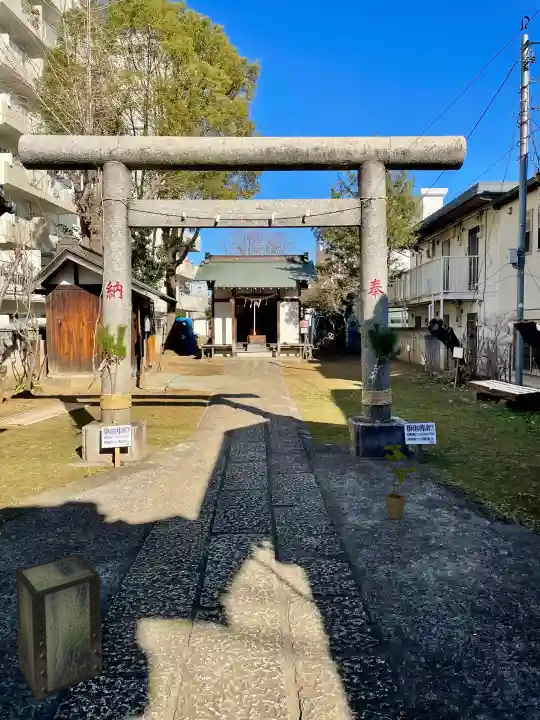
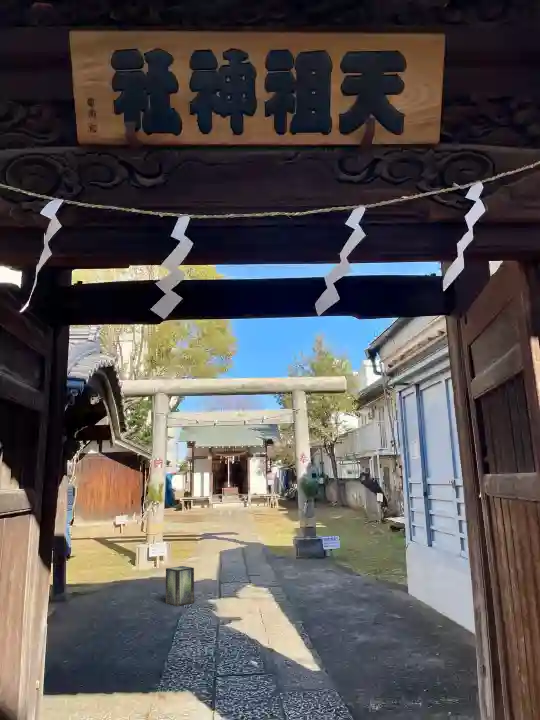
house plant: present [383,445,422,520] -> none [300,538,319,575]

